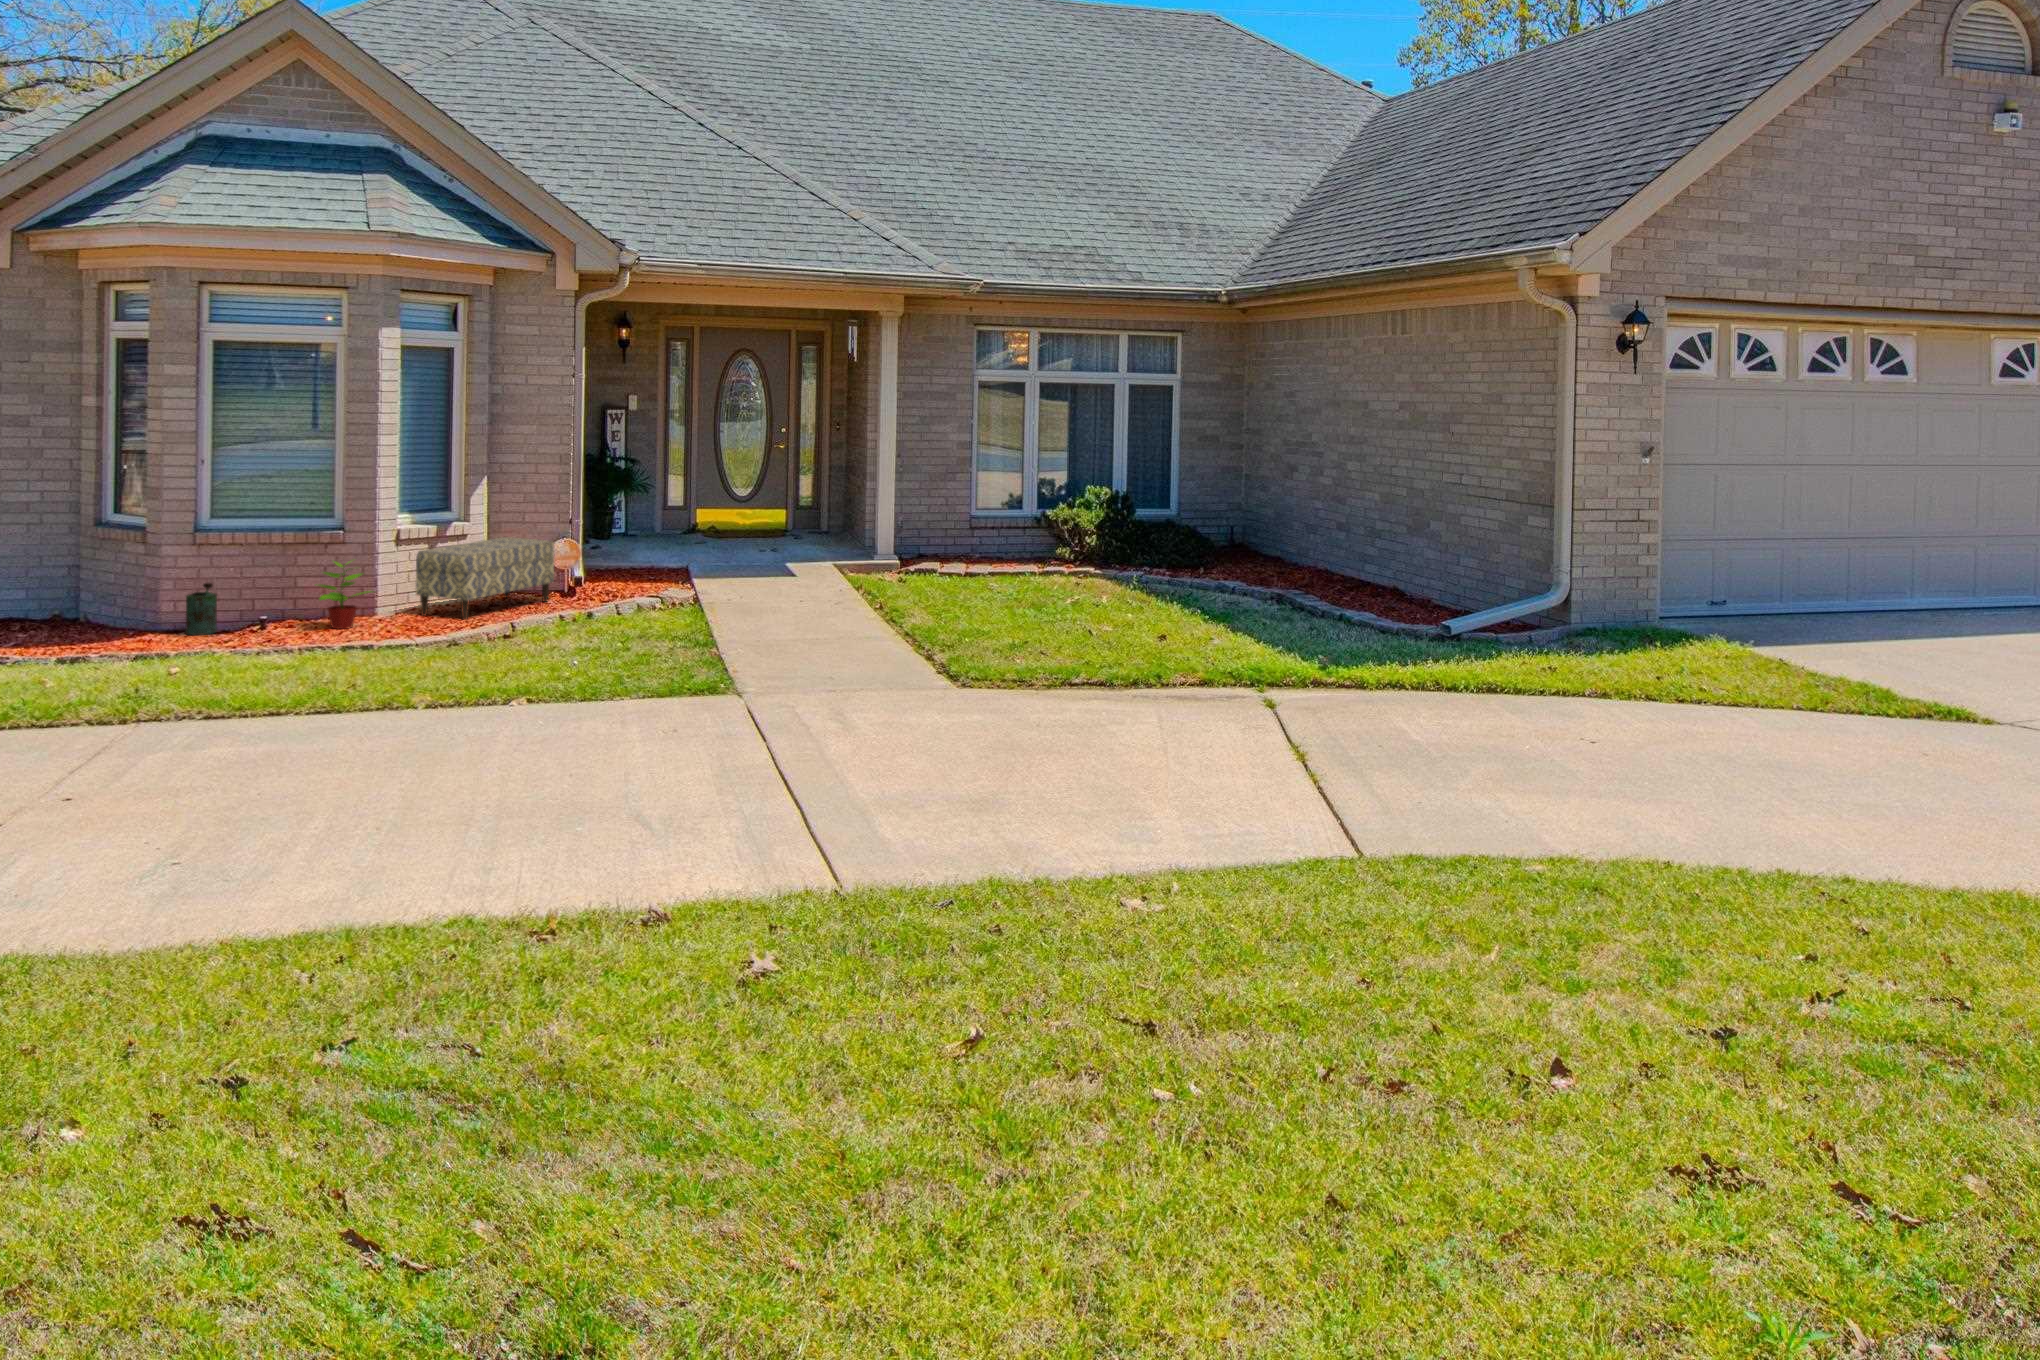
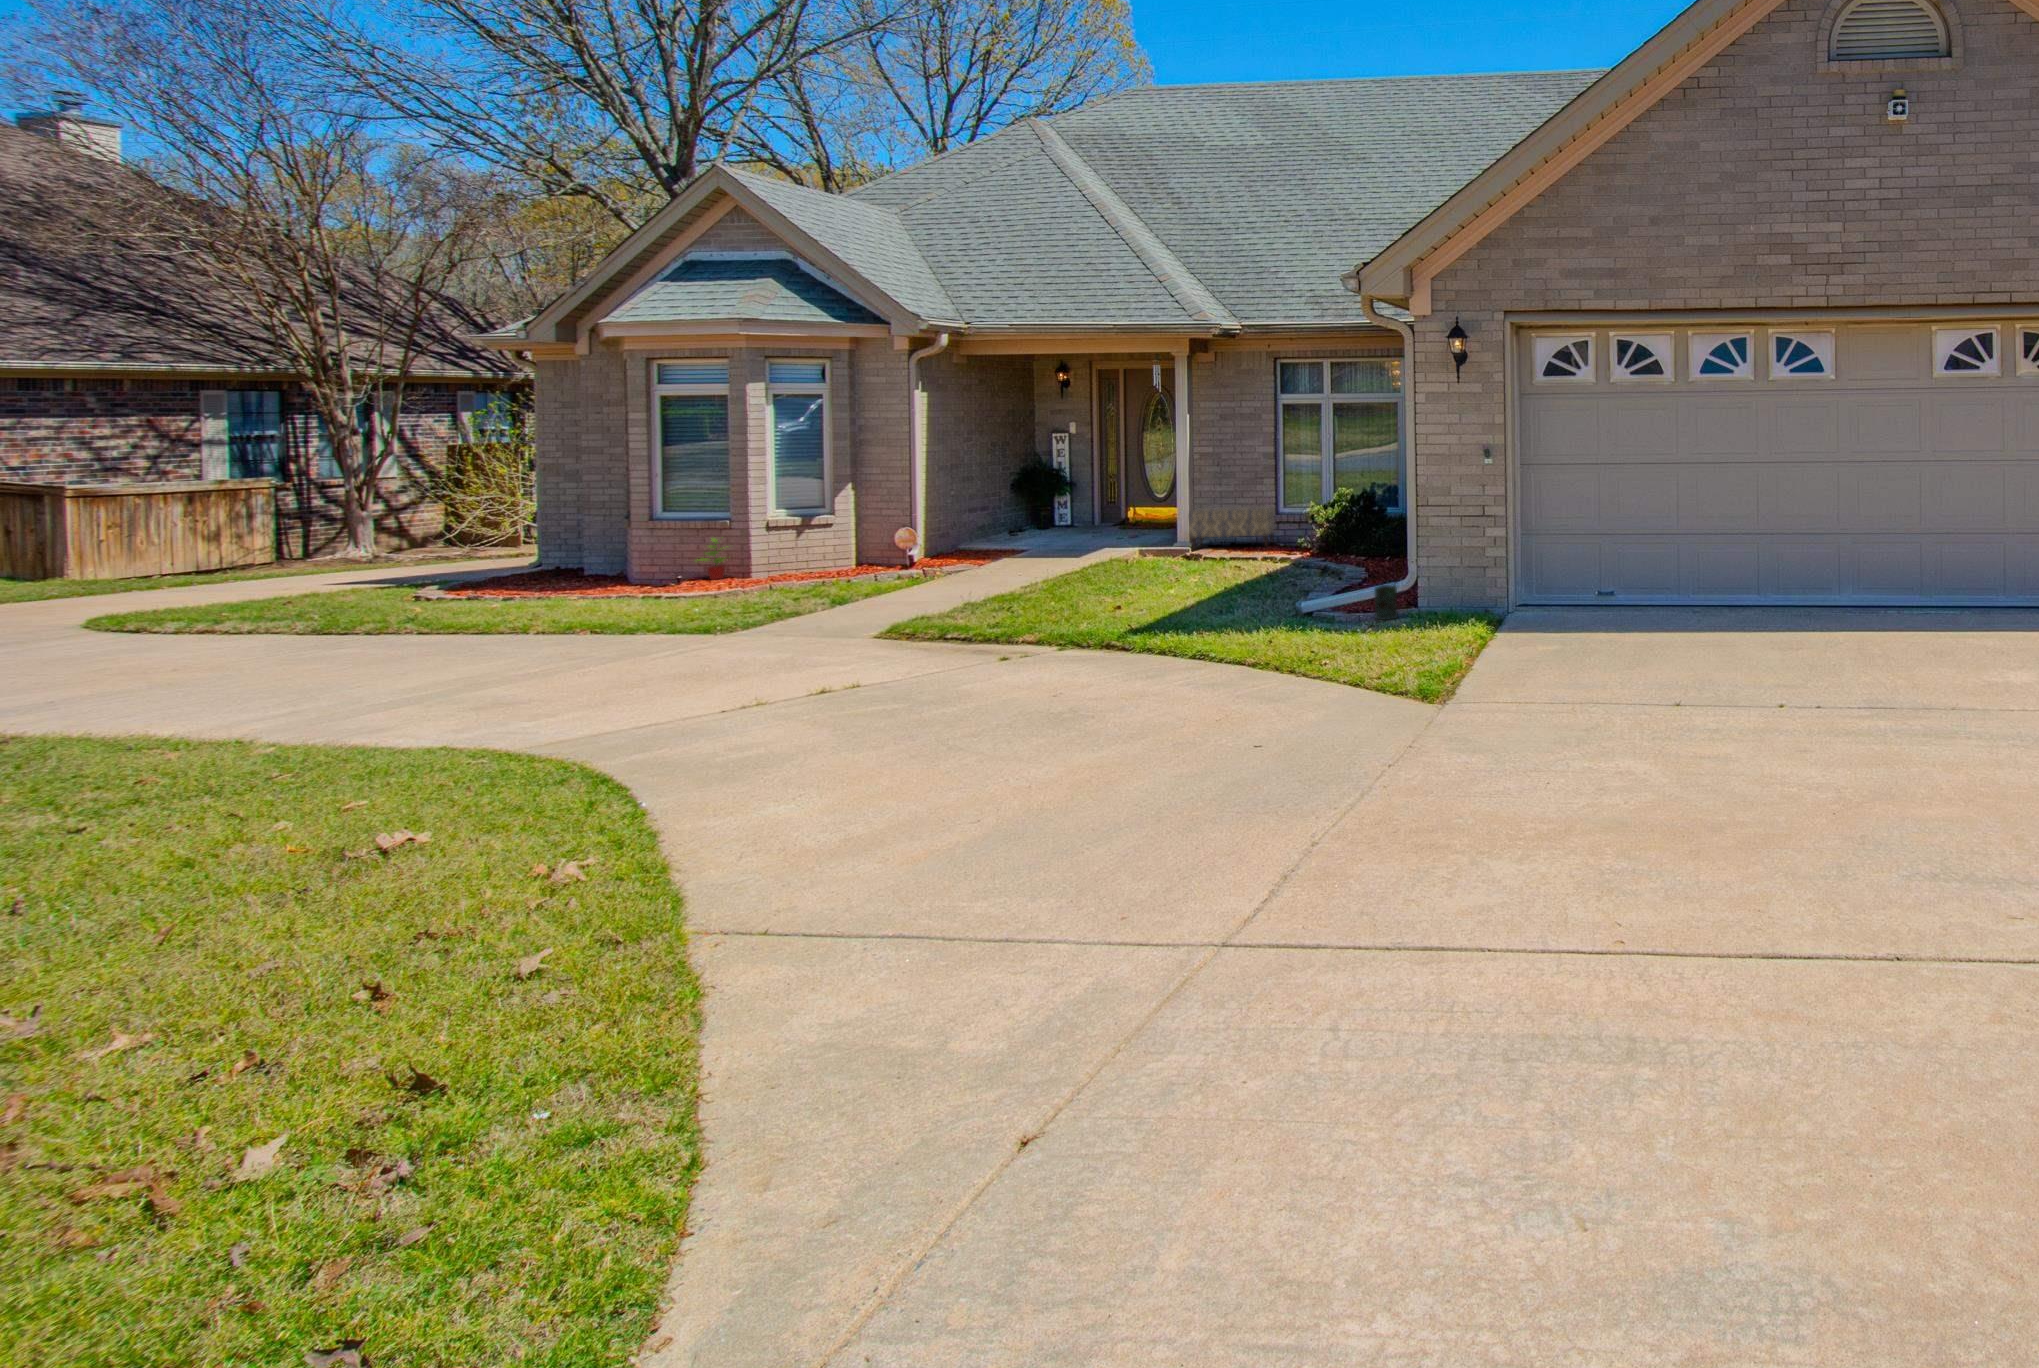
bench: present [416,537,555,620] -> present [1189,505,1275,548]
watering can: present [185,583,217,635] -> present [1375,578,1399,620]

